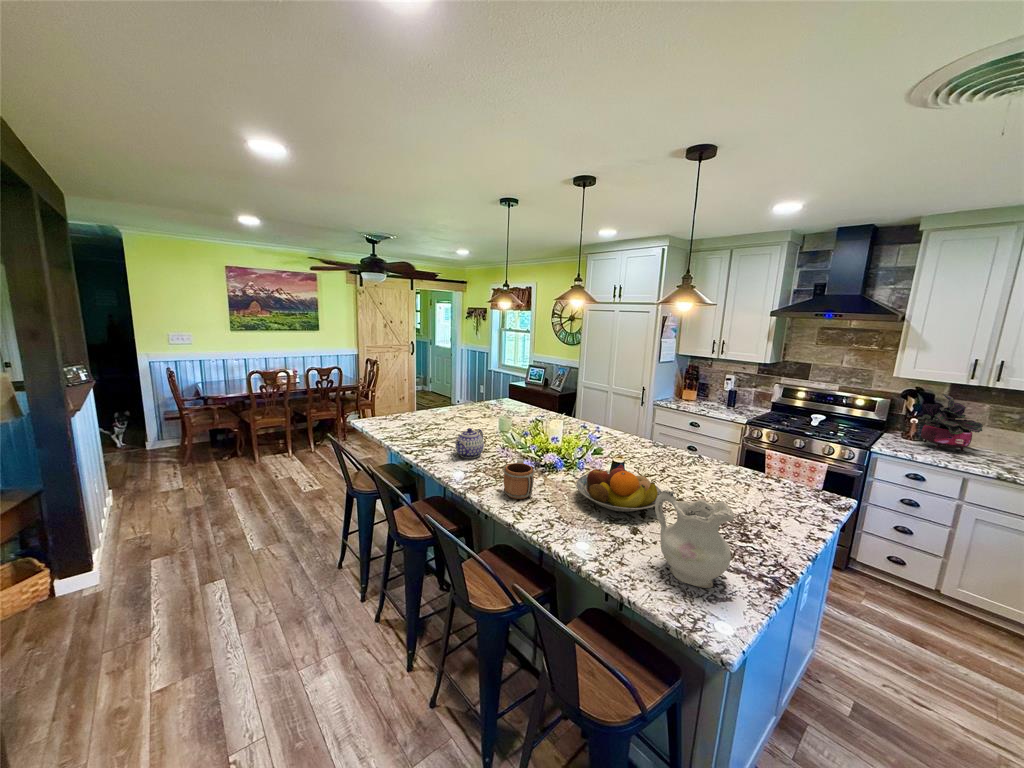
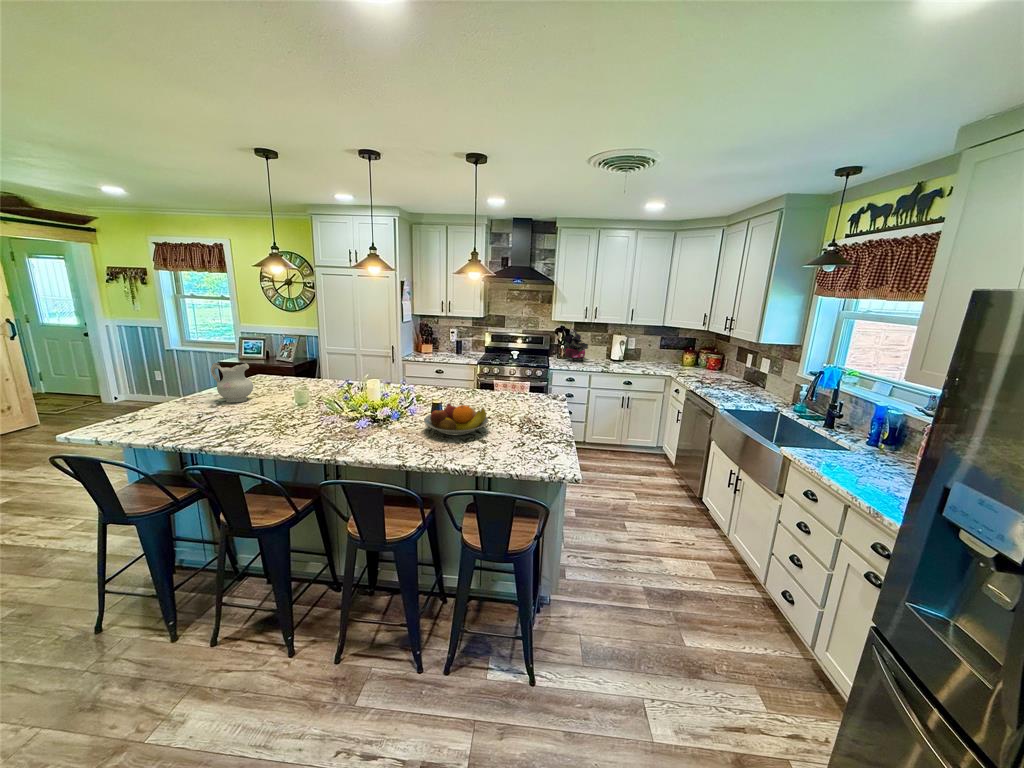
teapot: present [455,428,484,458] -> none [276,405,310,436]
mug: present [504,459,534,499] -> none [367,417,397,451]
ceramic pitcher: present [655,490,734,588] -> present [211,363,253,403]

